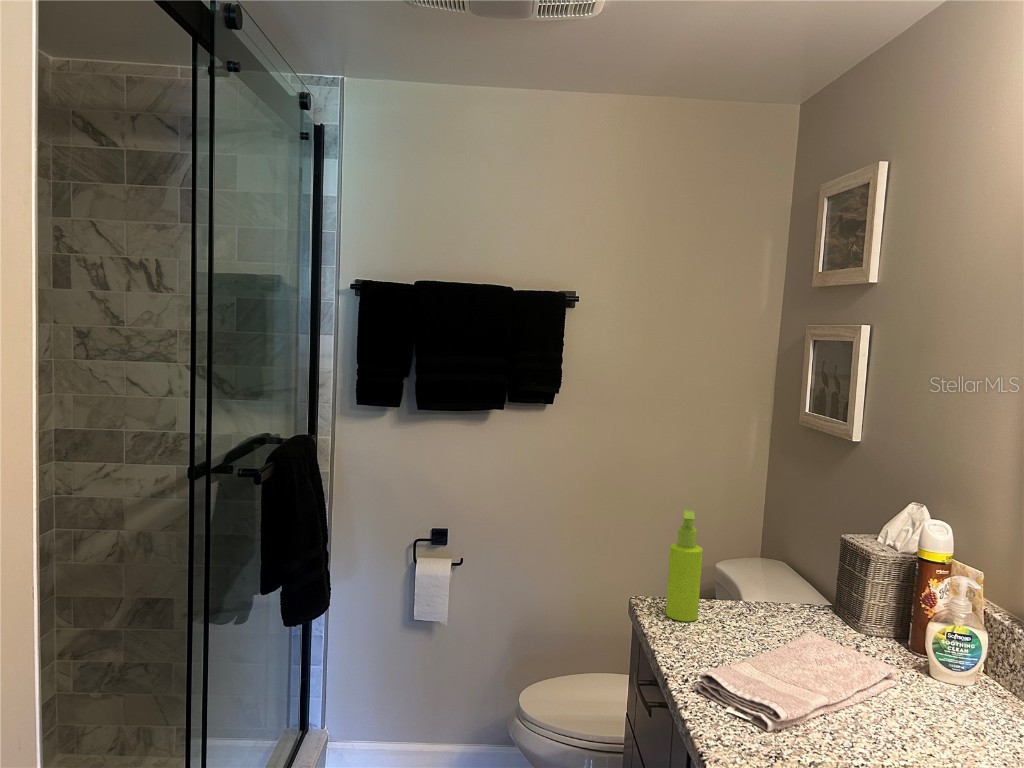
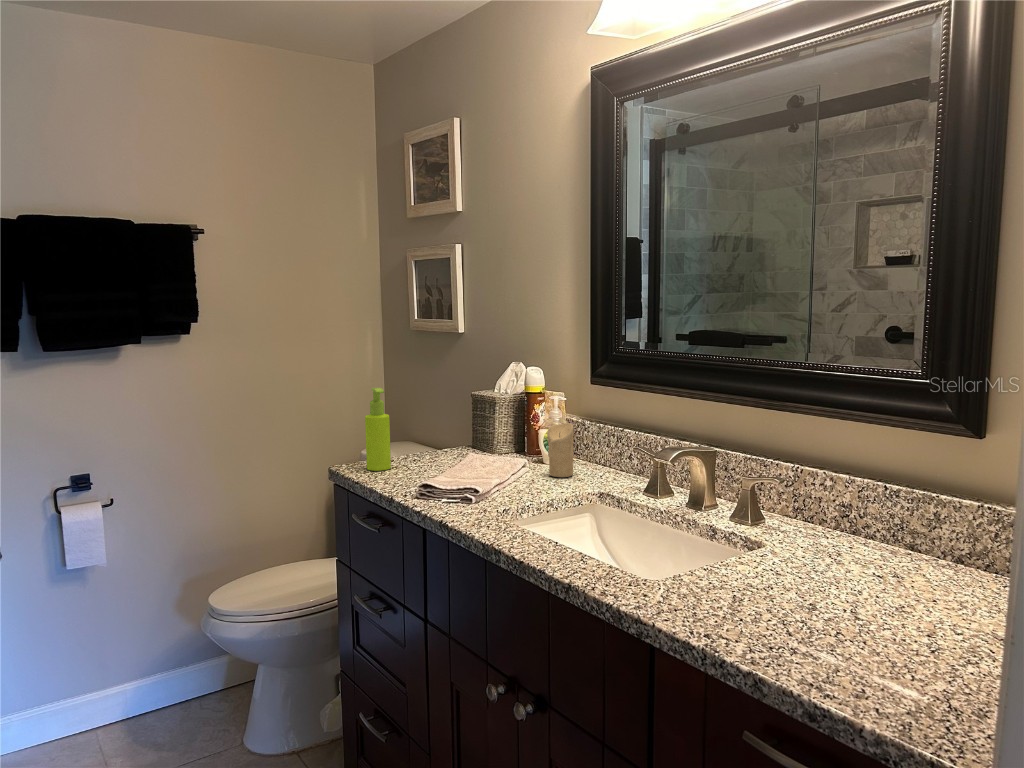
candle: none [929,629,982,725] -> present [547,423,574,477]

